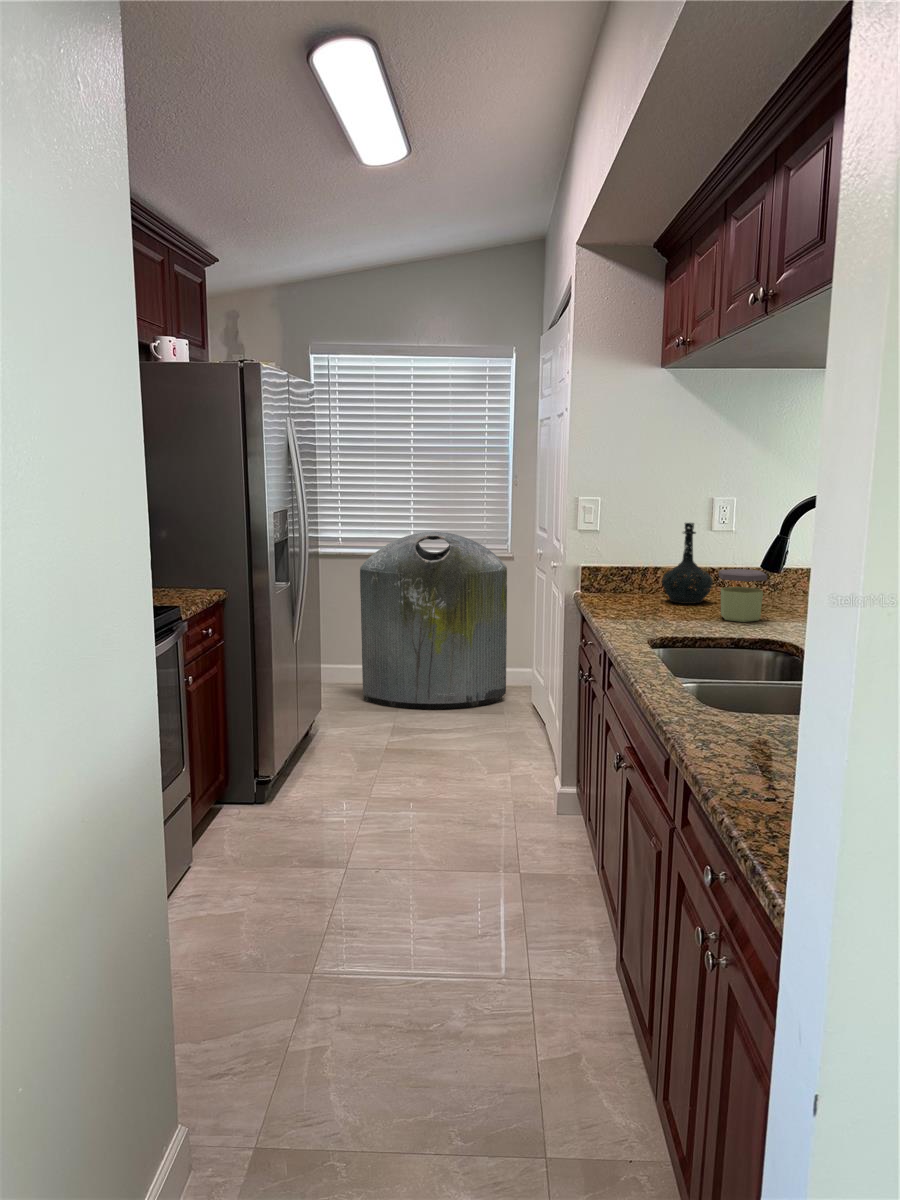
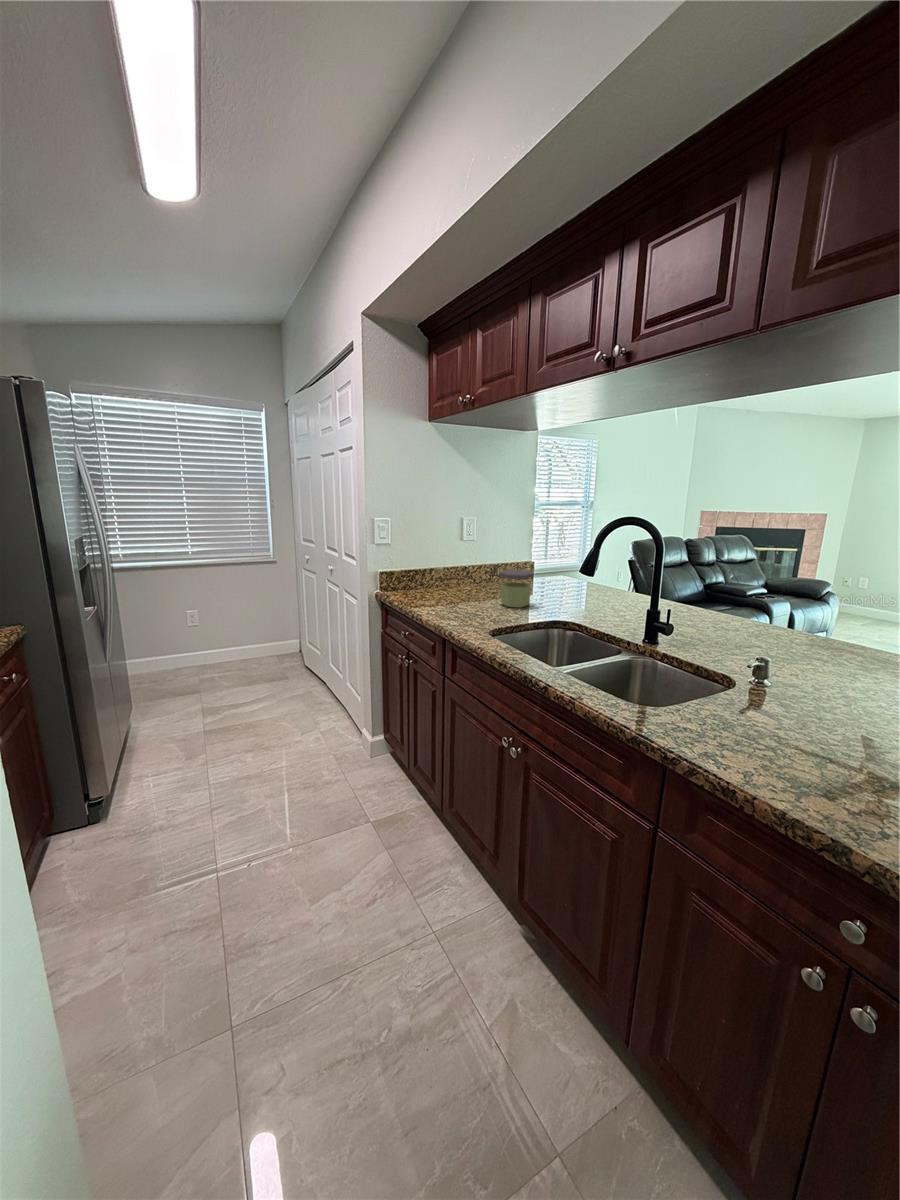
bottle: present [662,523,713,604] -> none [442,537,478,595]
trash can: present [360,532,507,709] -> none [149,547,284,689]

